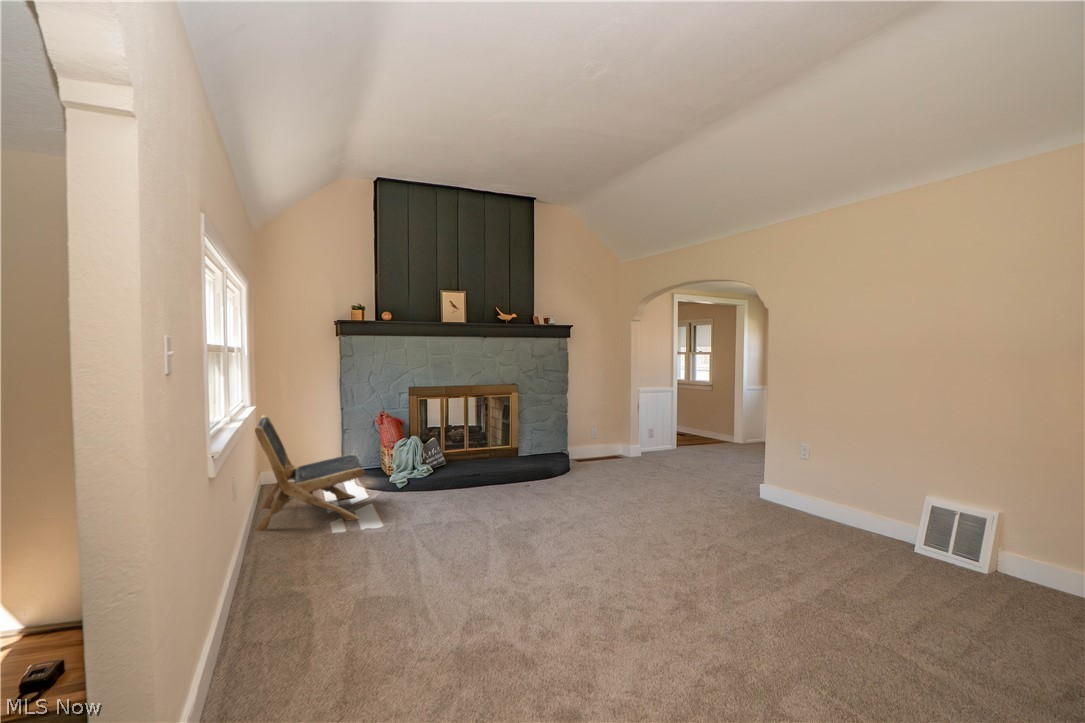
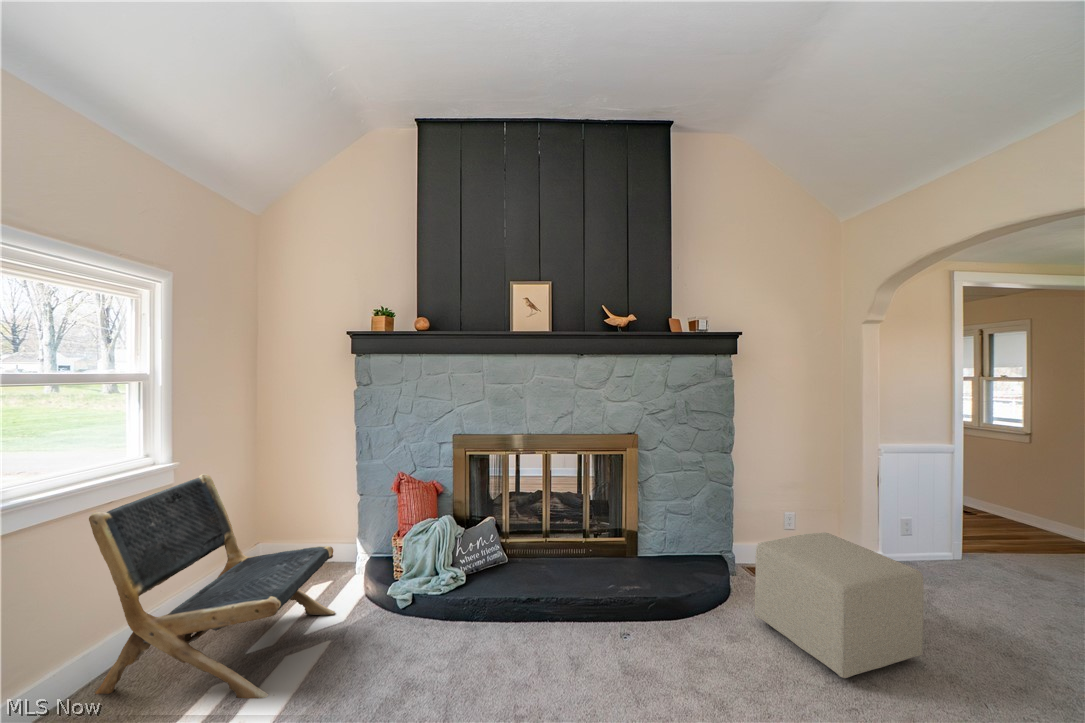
ottoman: none [583,428,652,481] -> present [755,533,924,678]

